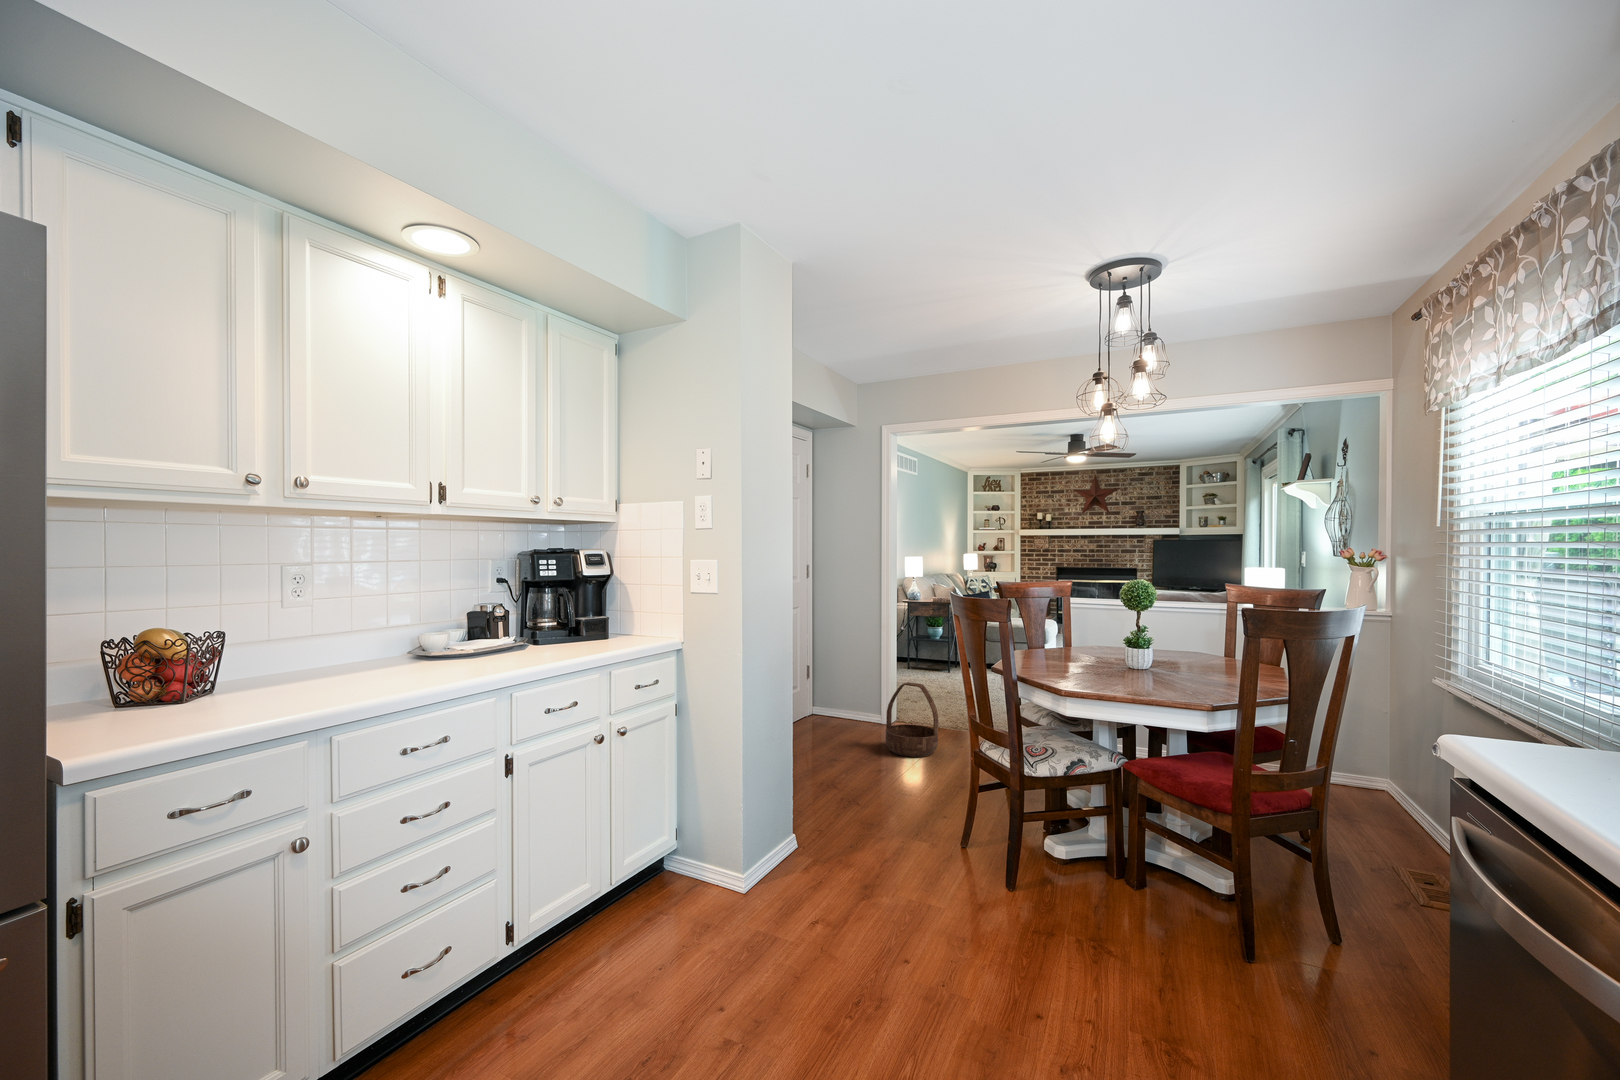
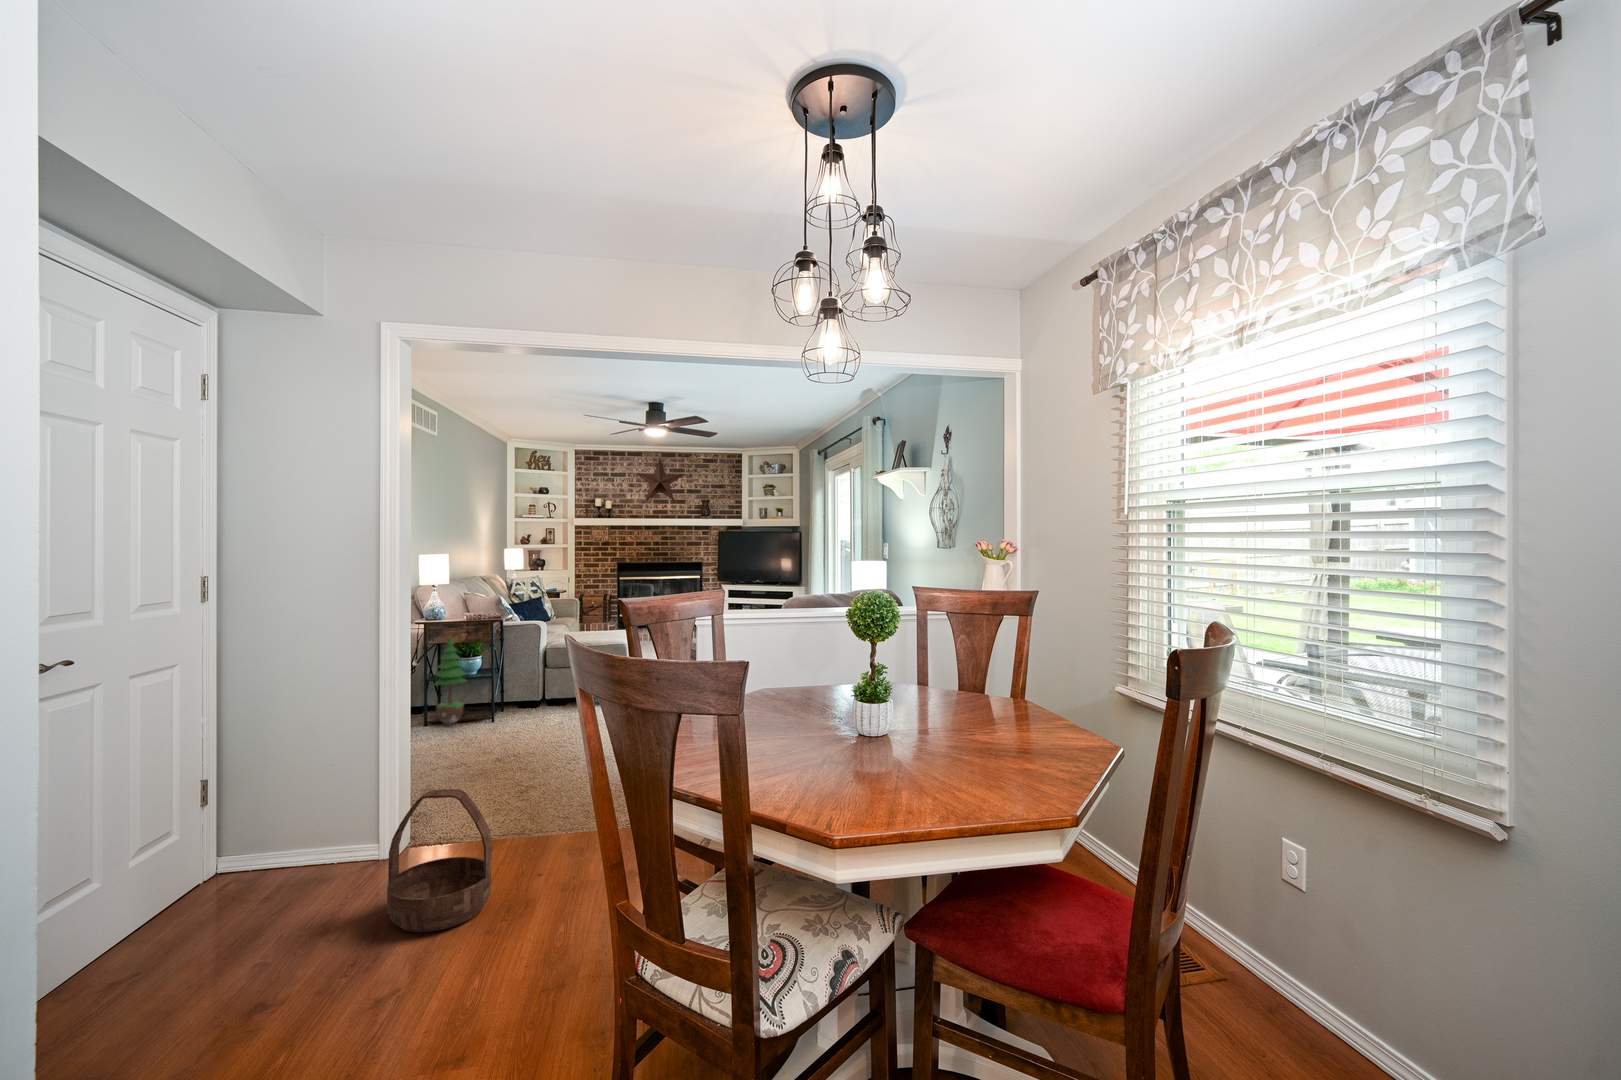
potted tree: none [912,611,935,673] -> present [433,638,466,726]

